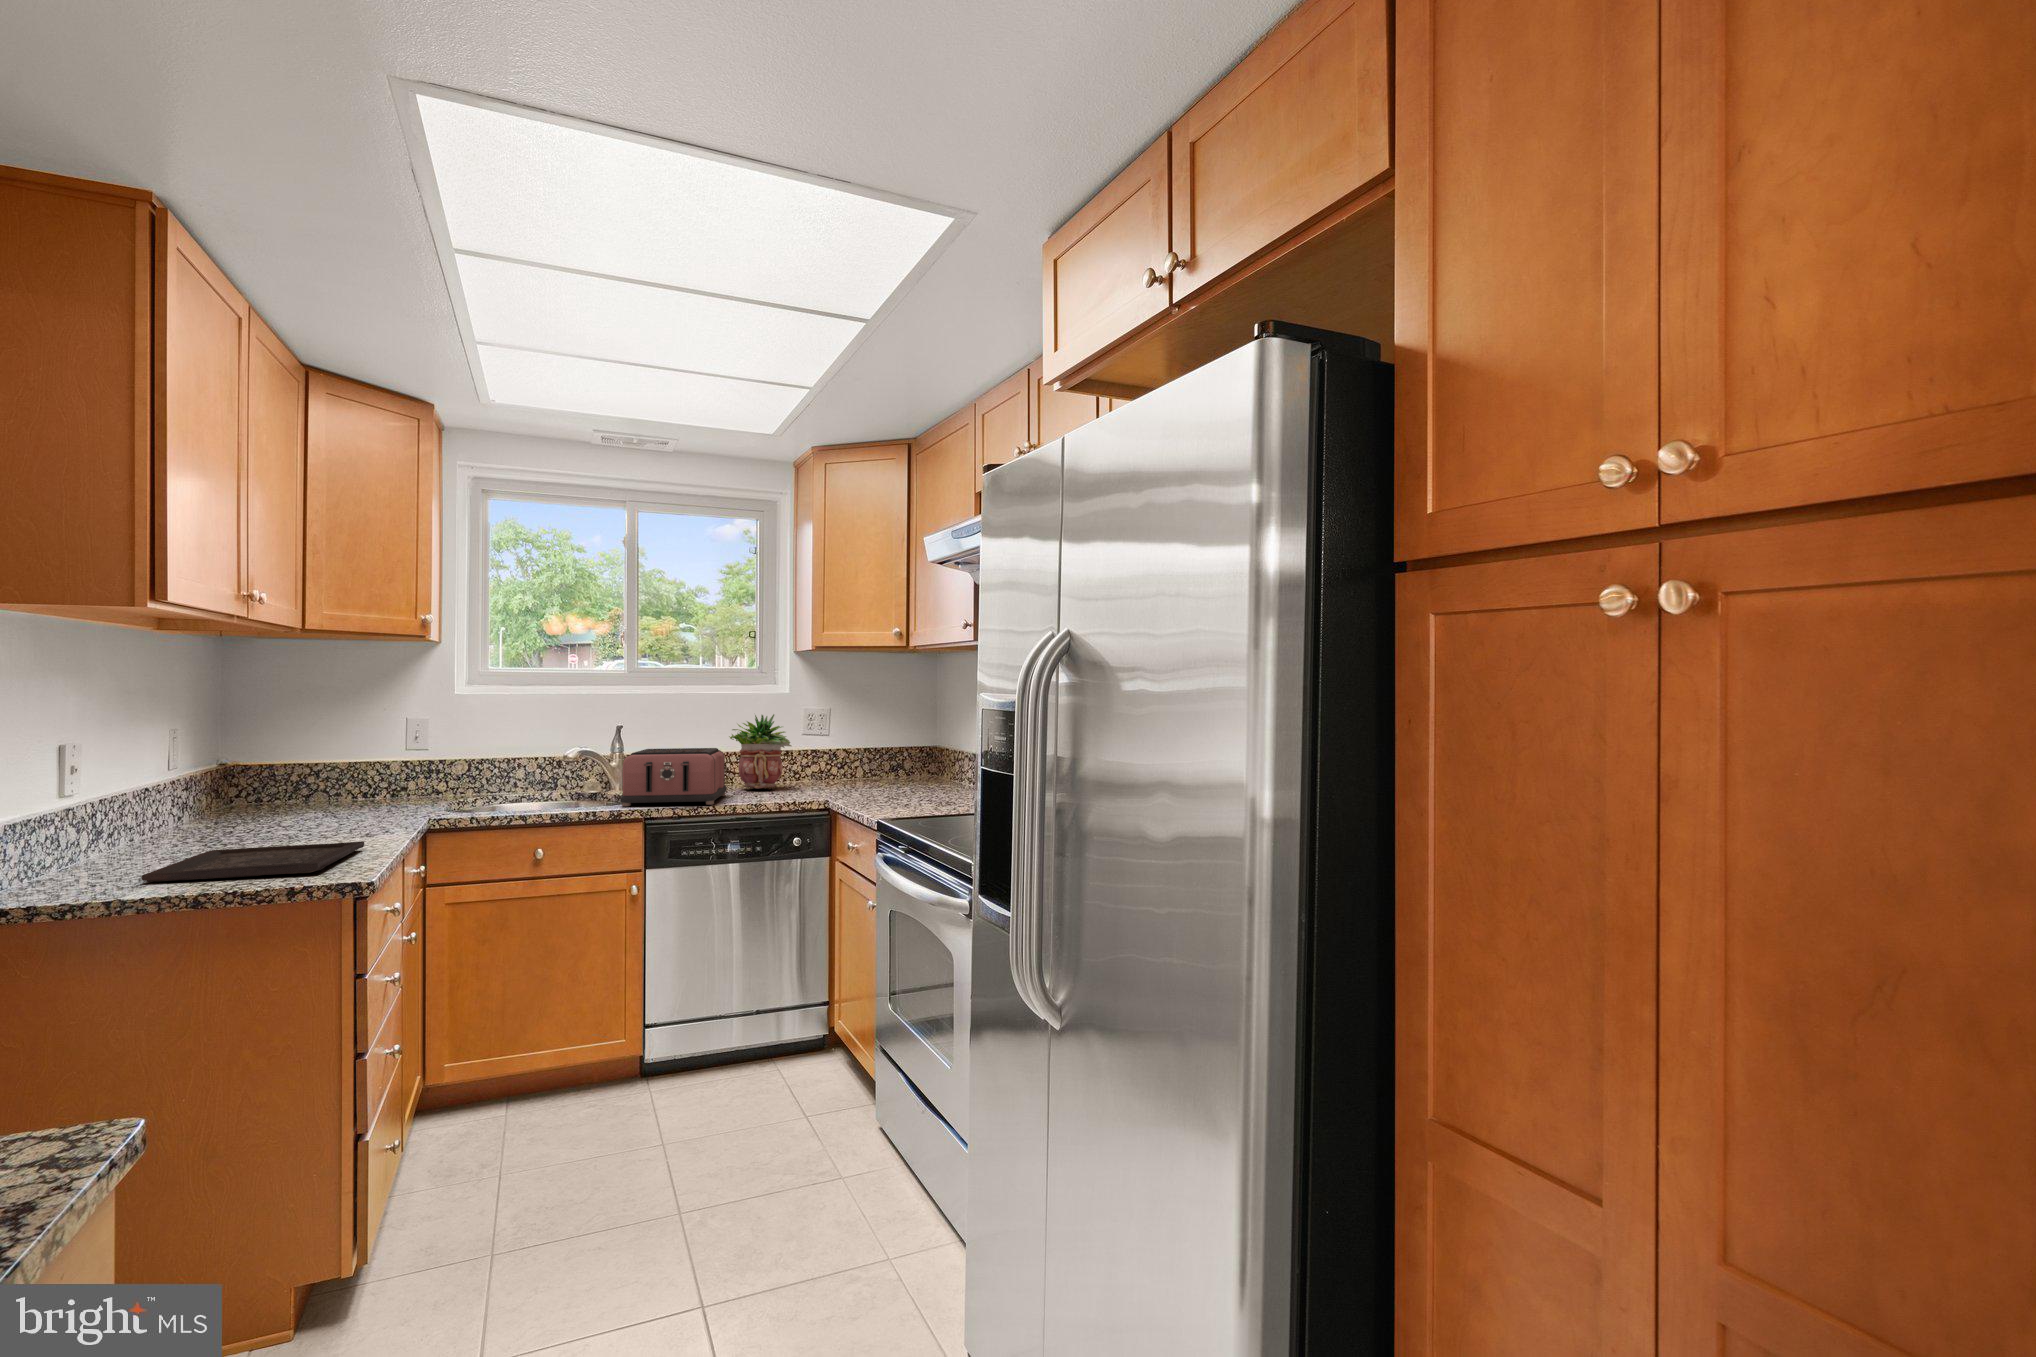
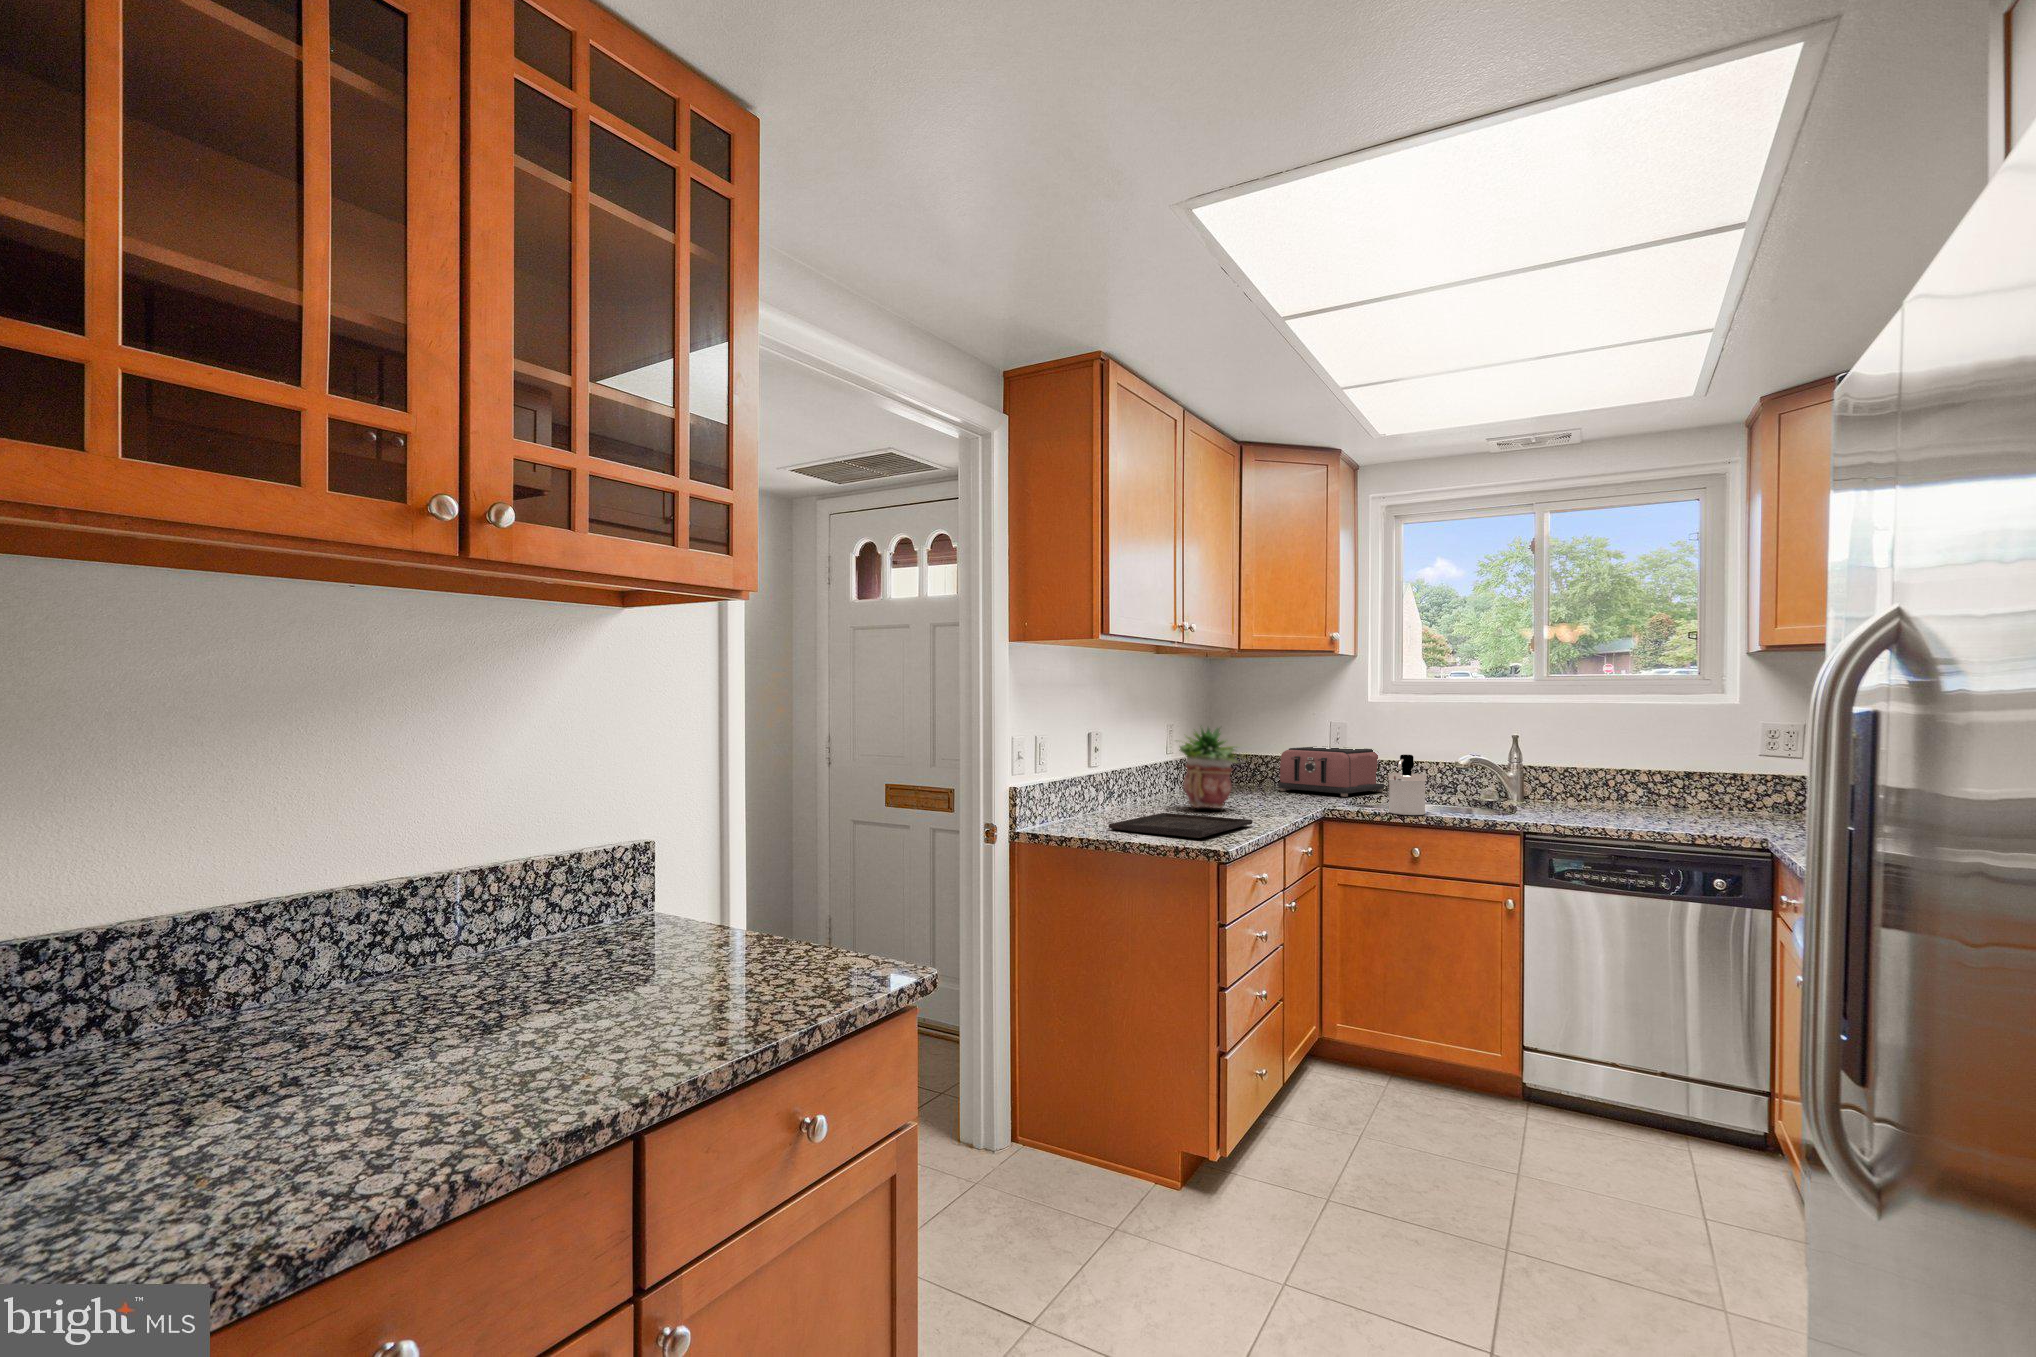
potted plant: present [729,714,791,789] -> present [1179,727,1240,808]
toaster: present [620,748,727,806] -> present [1278,747,1384,797]
soap dispenser: none [506,750,549,816] -> present [1388,755,1426,815]

